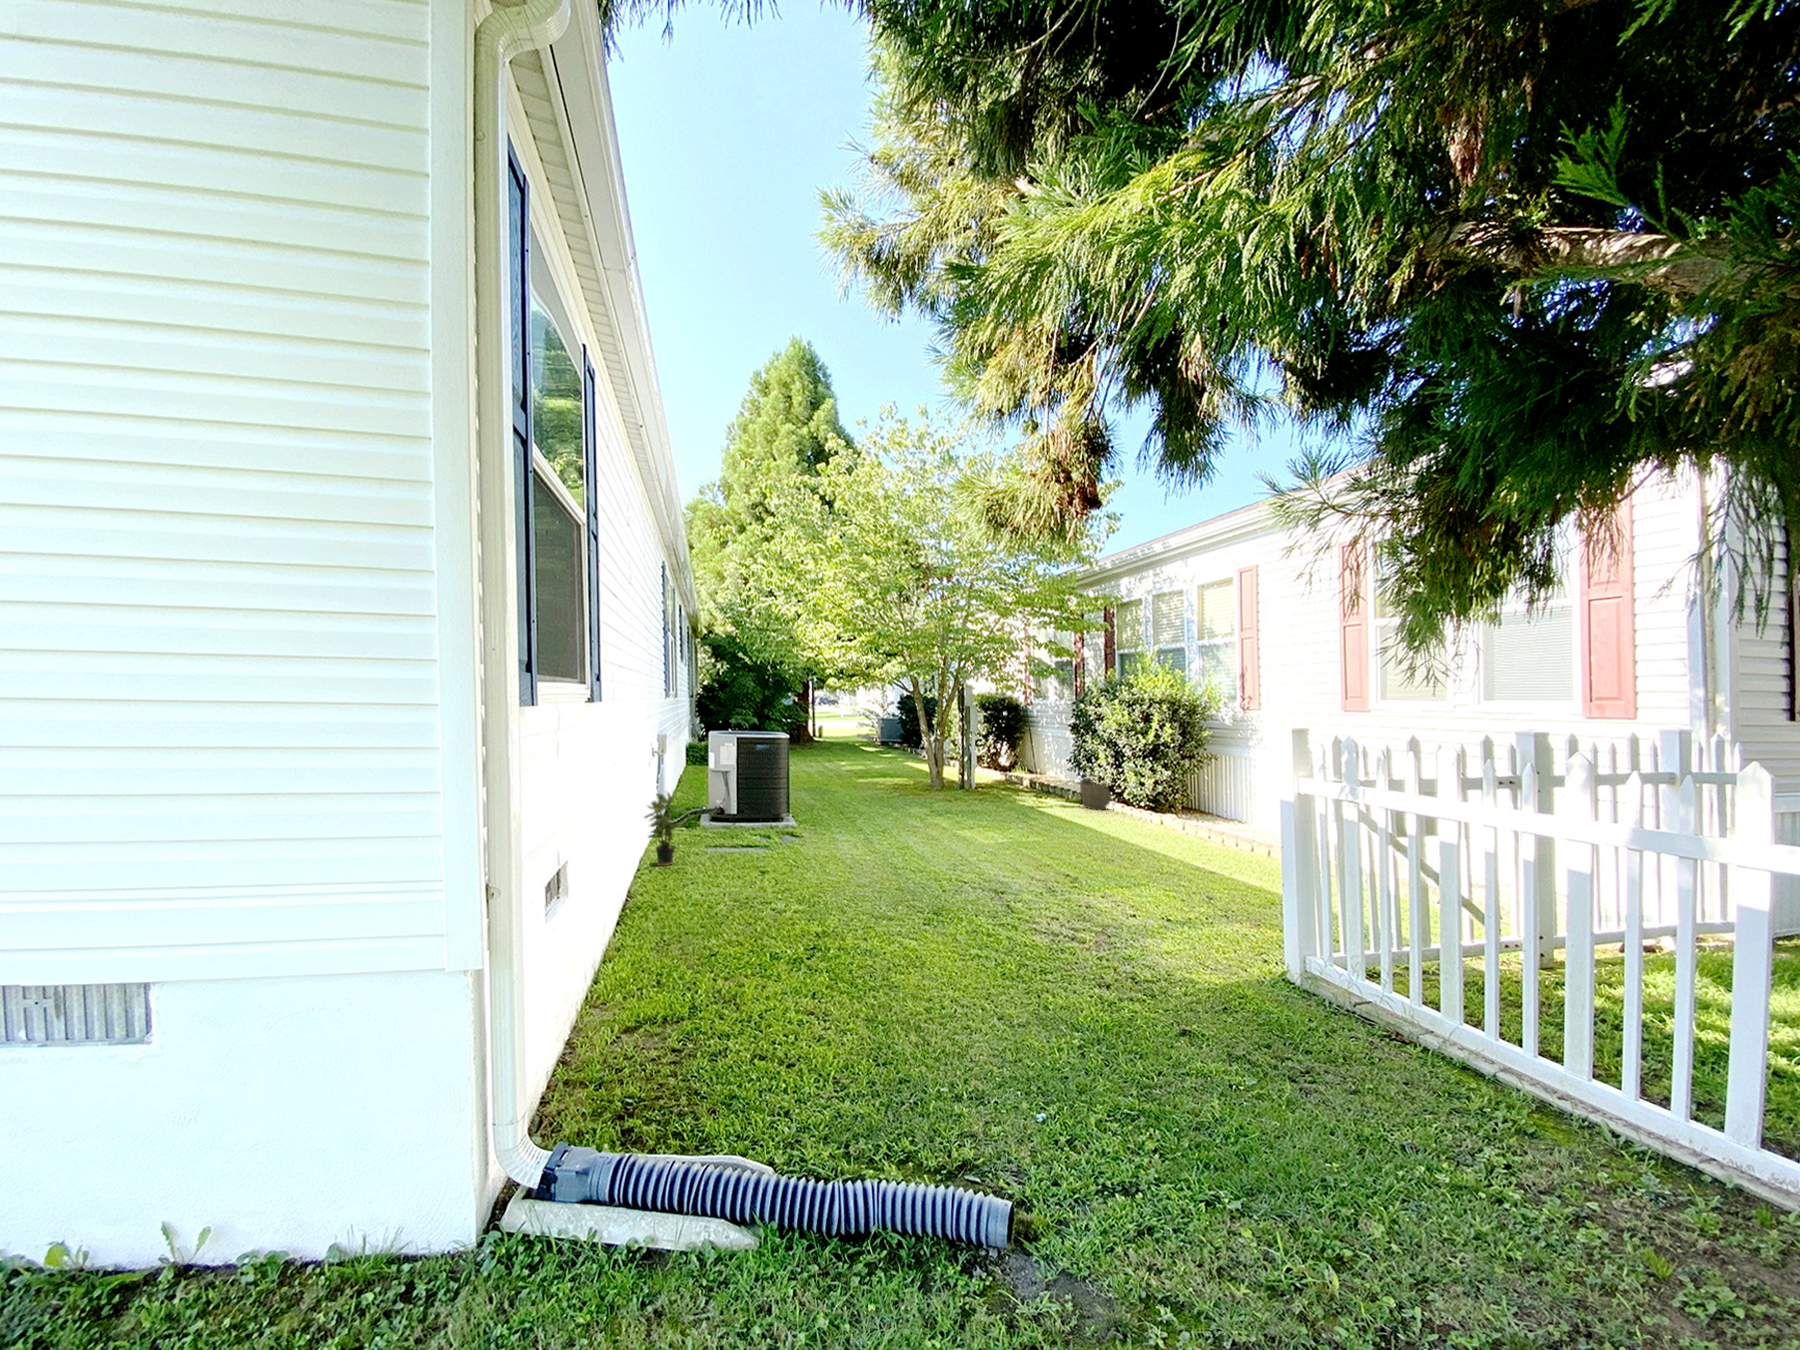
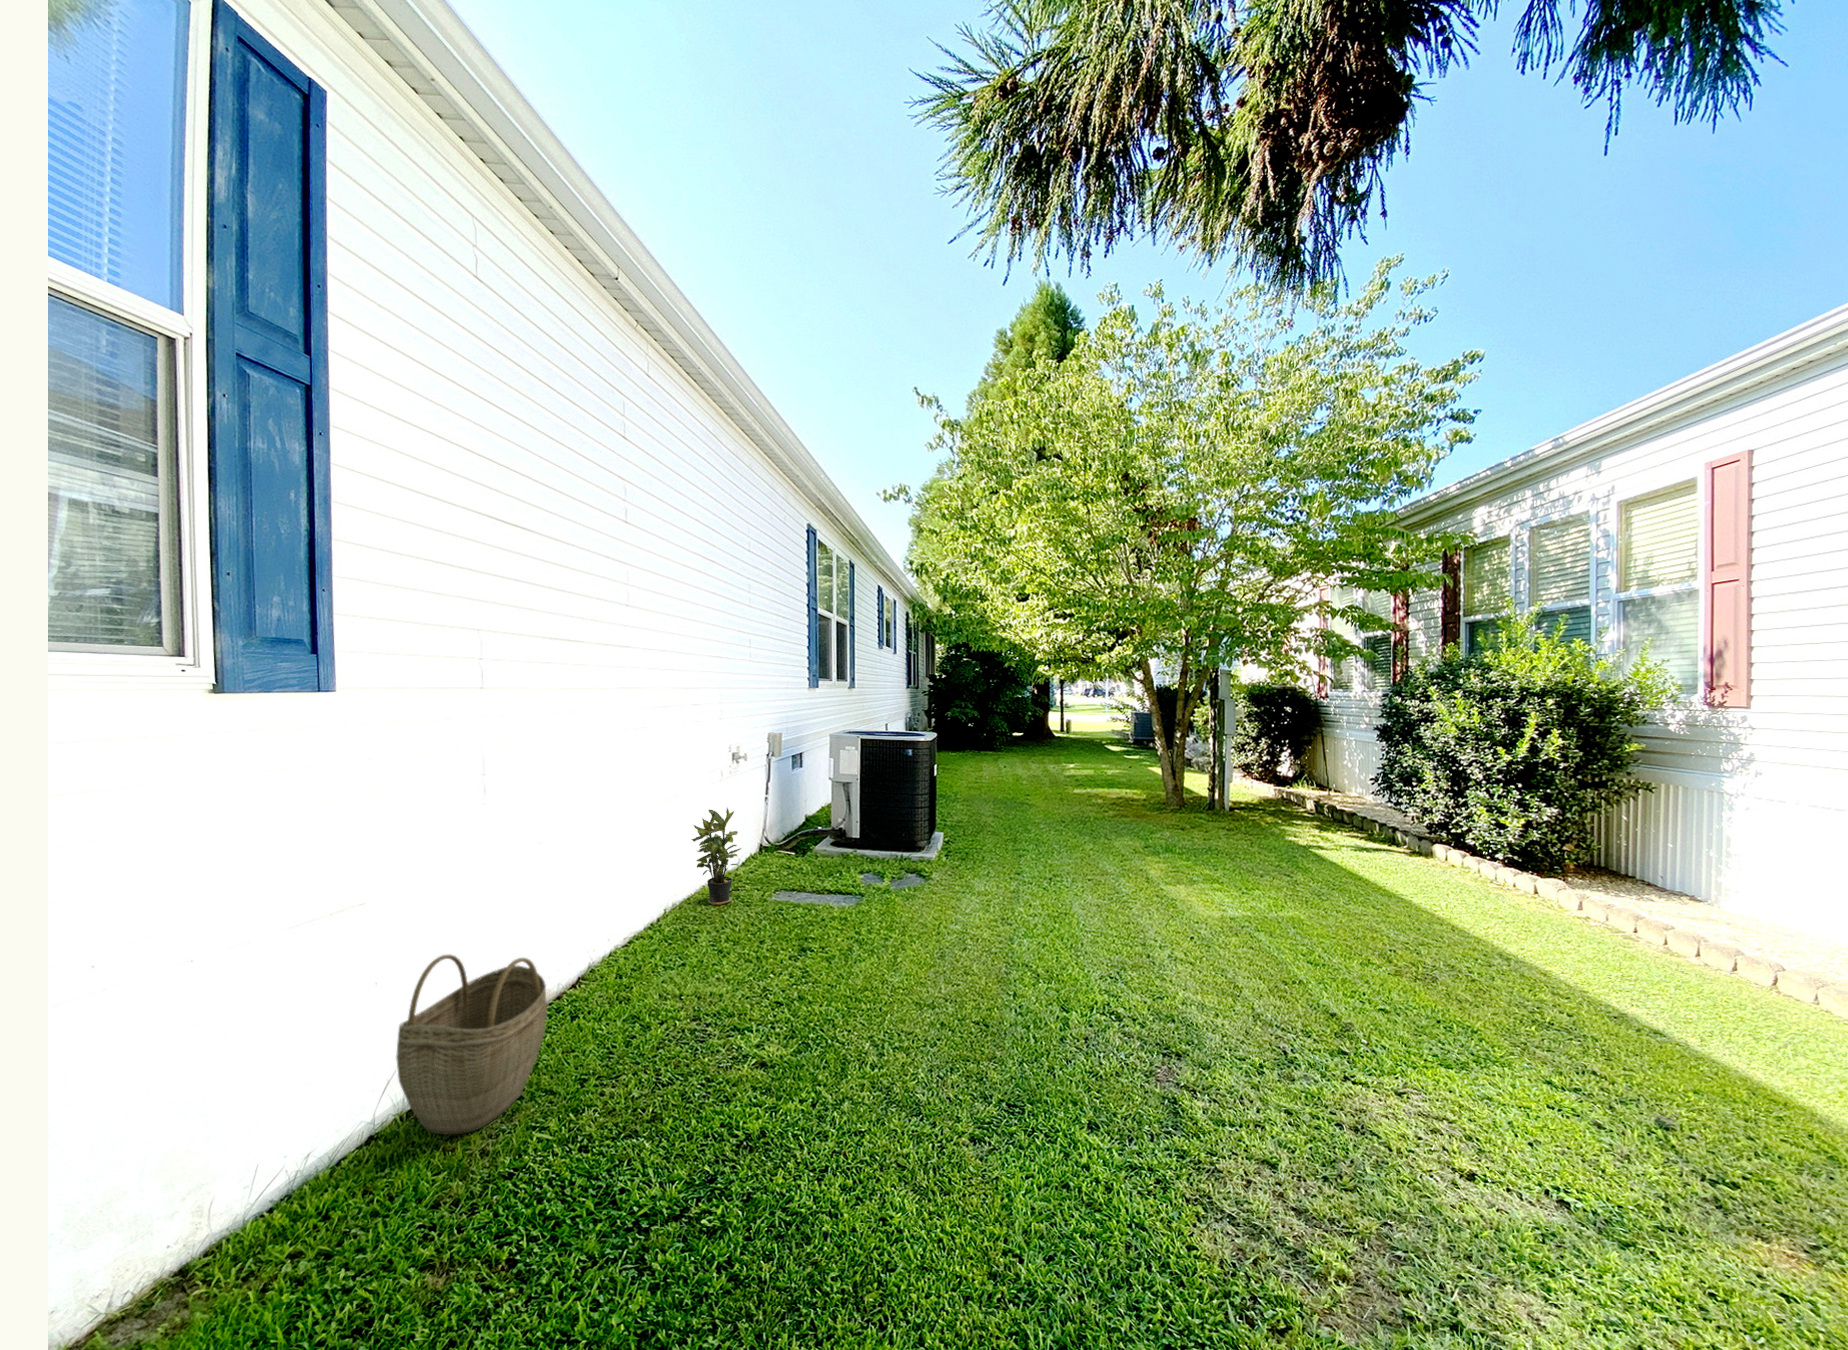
woven basket: present [1080,772,1112,810] -> present [396,955,547,1135]

